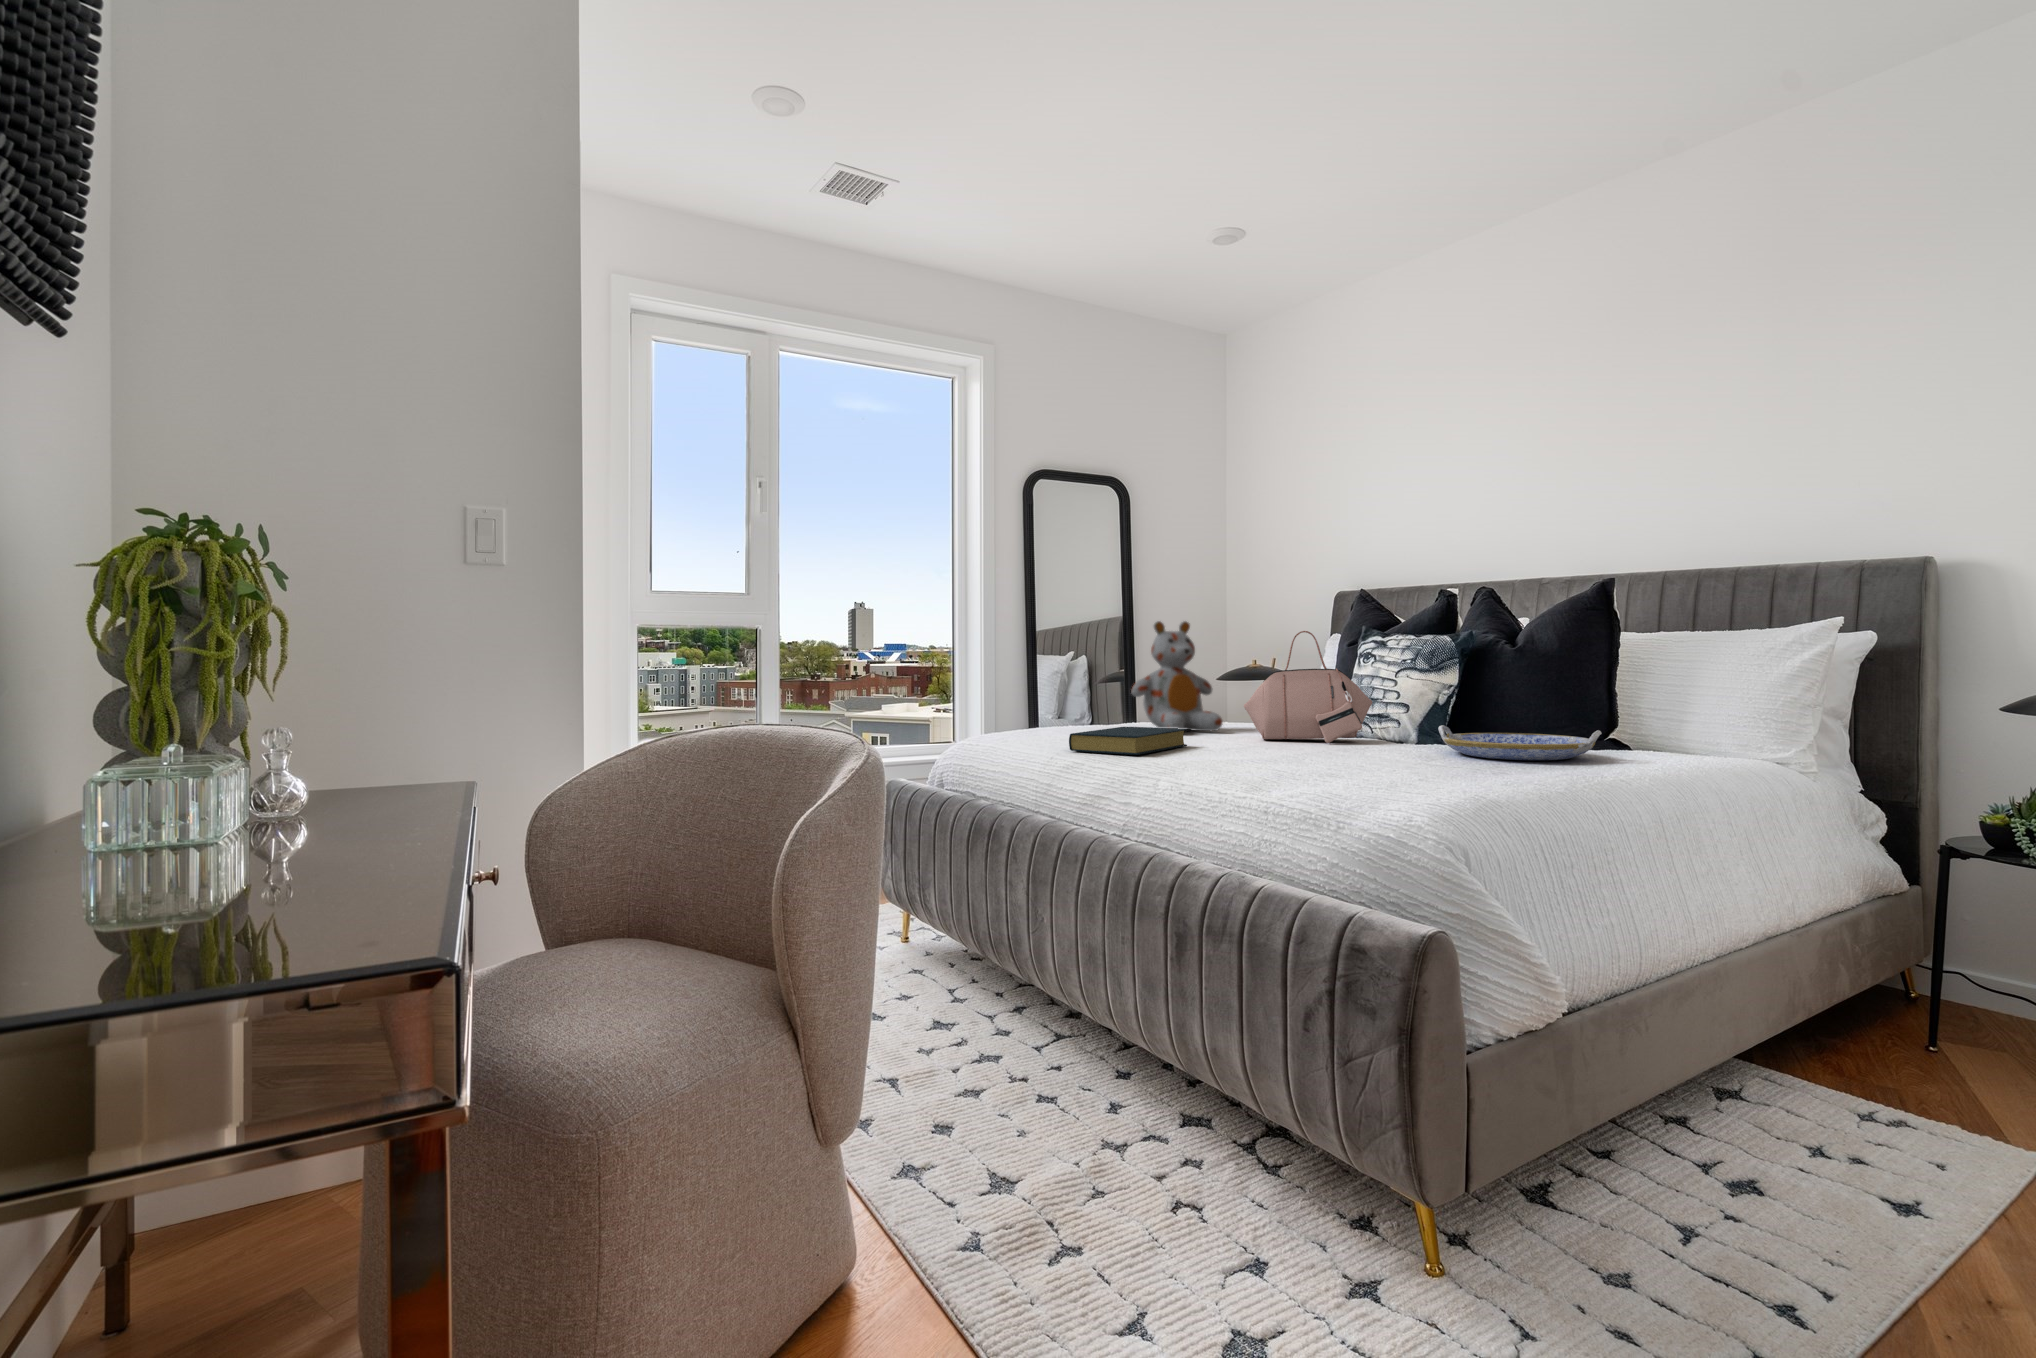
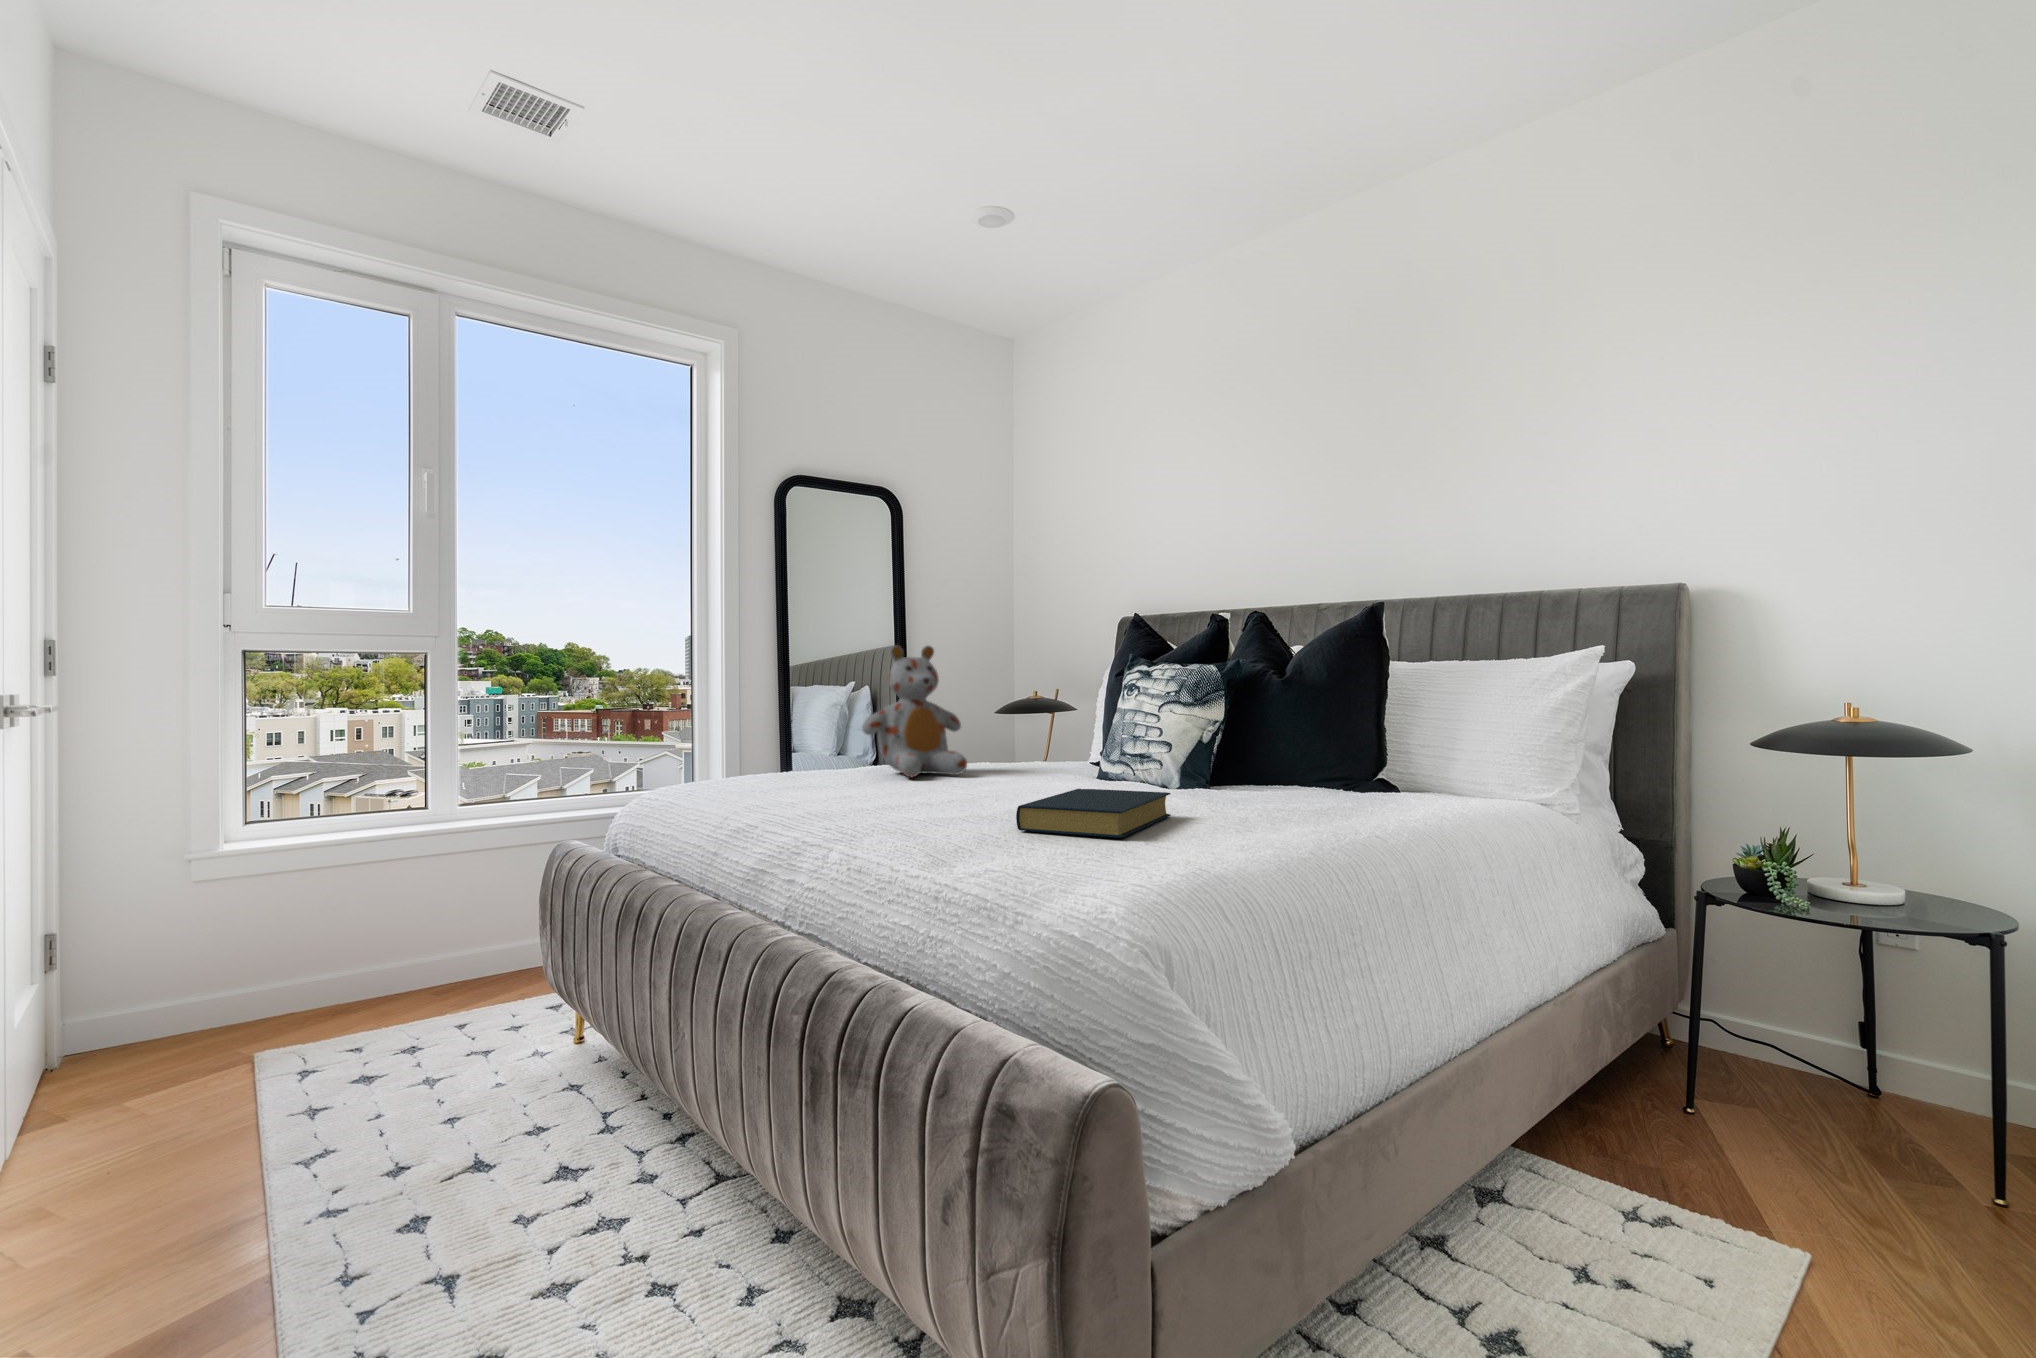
handbag: present [1244,631,1372,743] -> none [984,659,1127,790]
serving tray: present [1438,725,1602,760] -> none [1190,770,1361,811]
hardback book: present [1069,727,1187,755] -> present [1016,789,1171,838]

